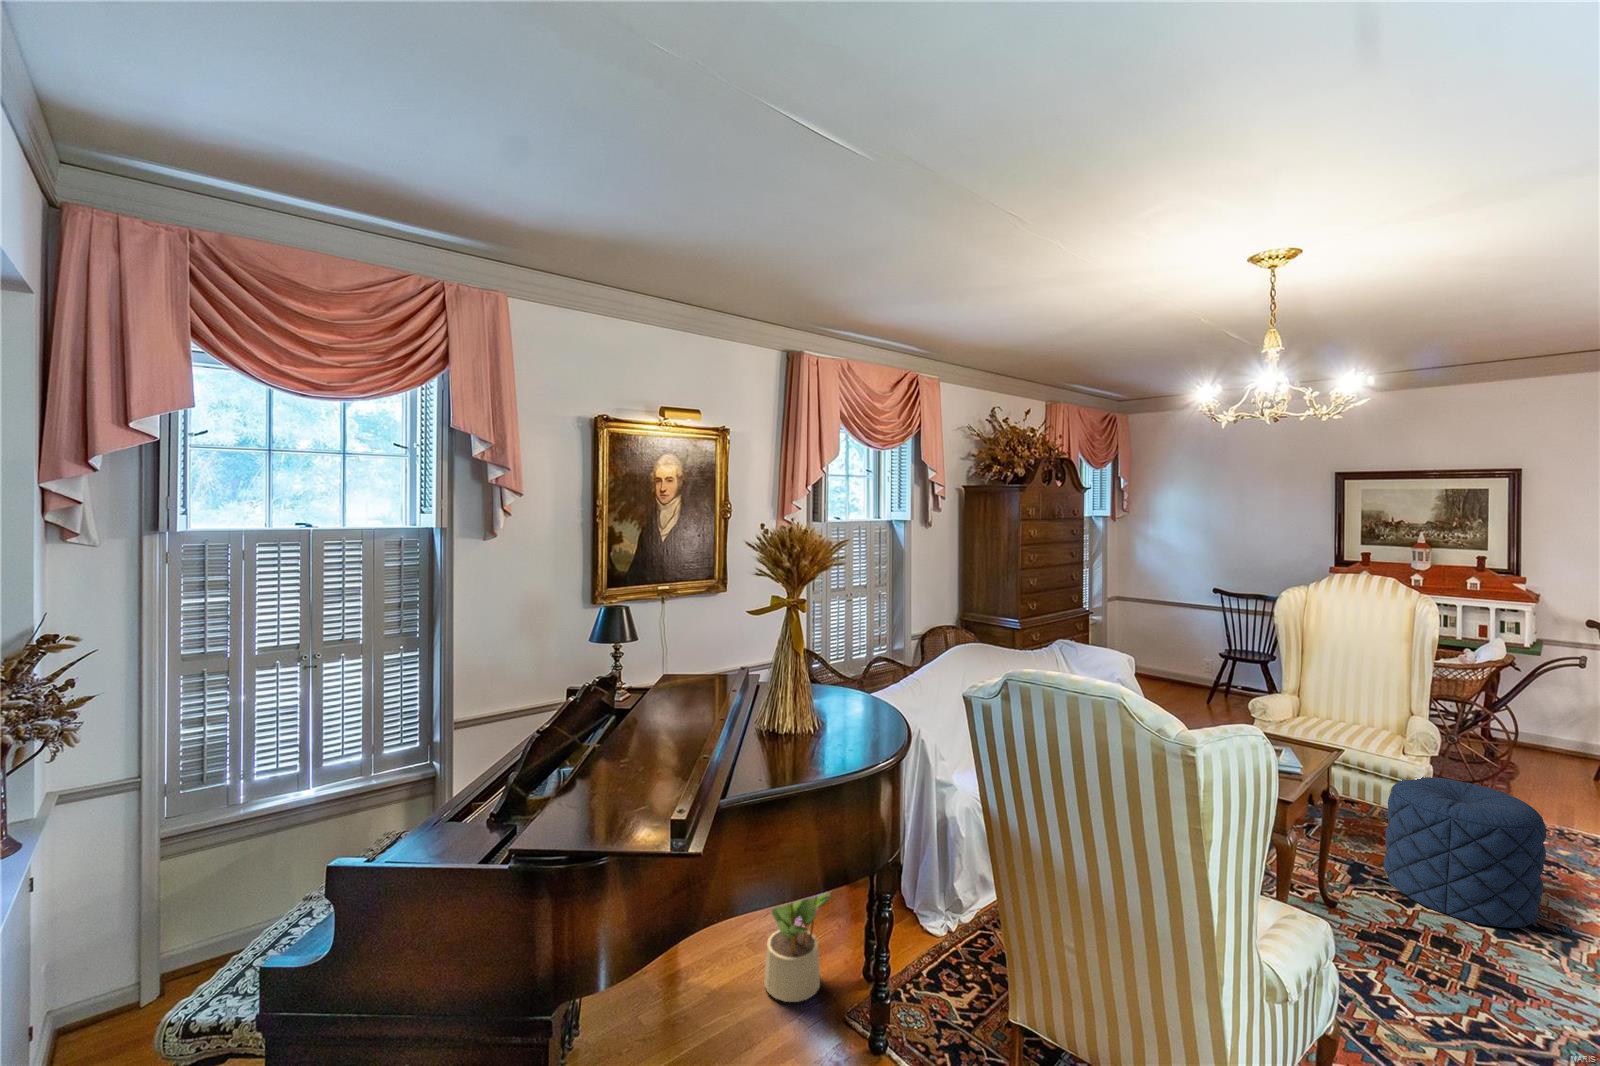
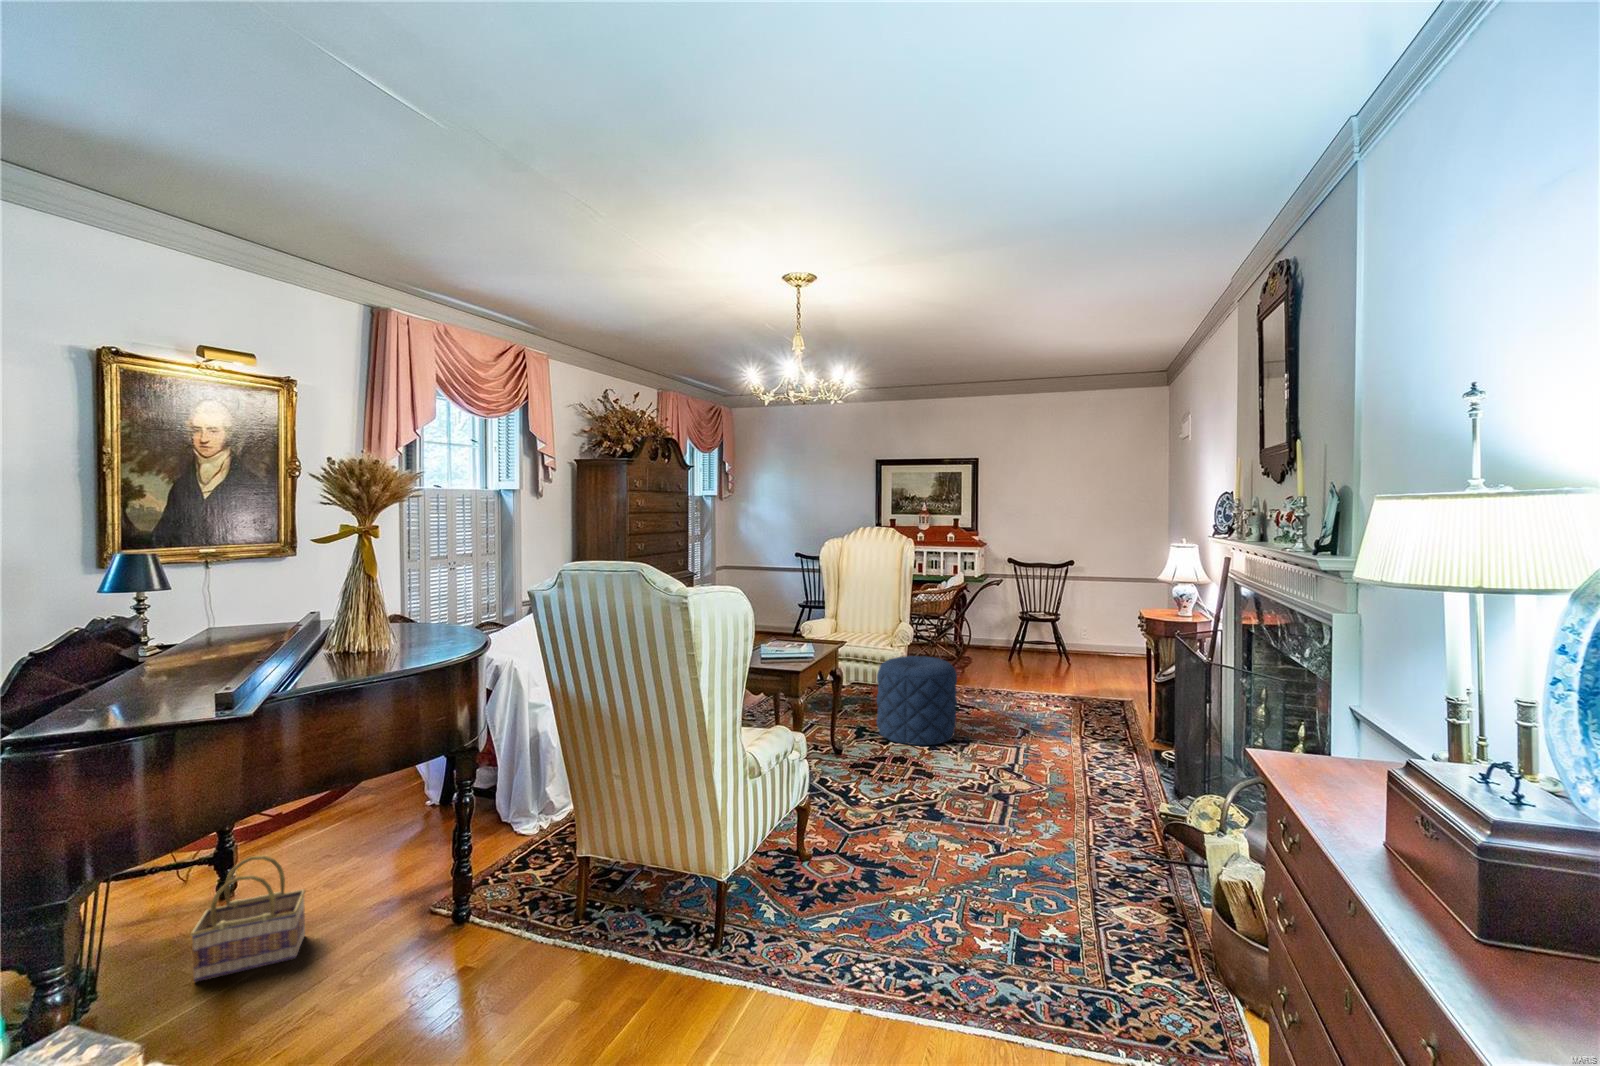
potted plant: present [764,891,830,1002] -> none [338,767,417,916]
basket: none [651,920,740,1039] -> present [191,855,305,982]

